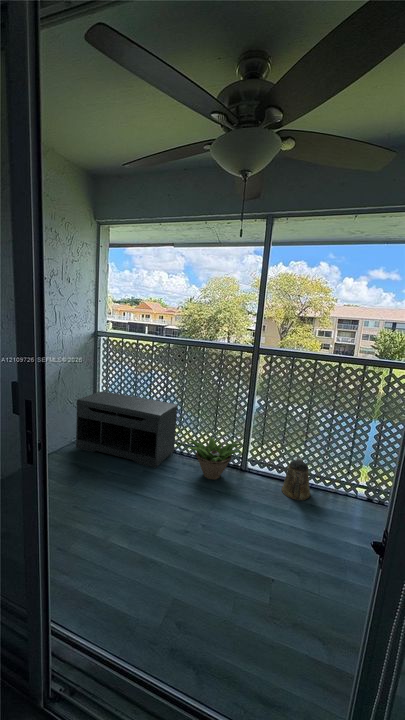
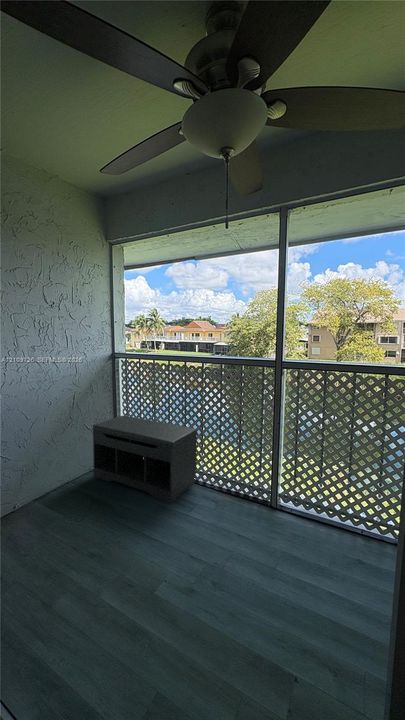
decorative plant: present [186,437,244,479] -> none [201,466,271,520]
watering can: present [282,458,311,500] -> none [321,495,360,554]

